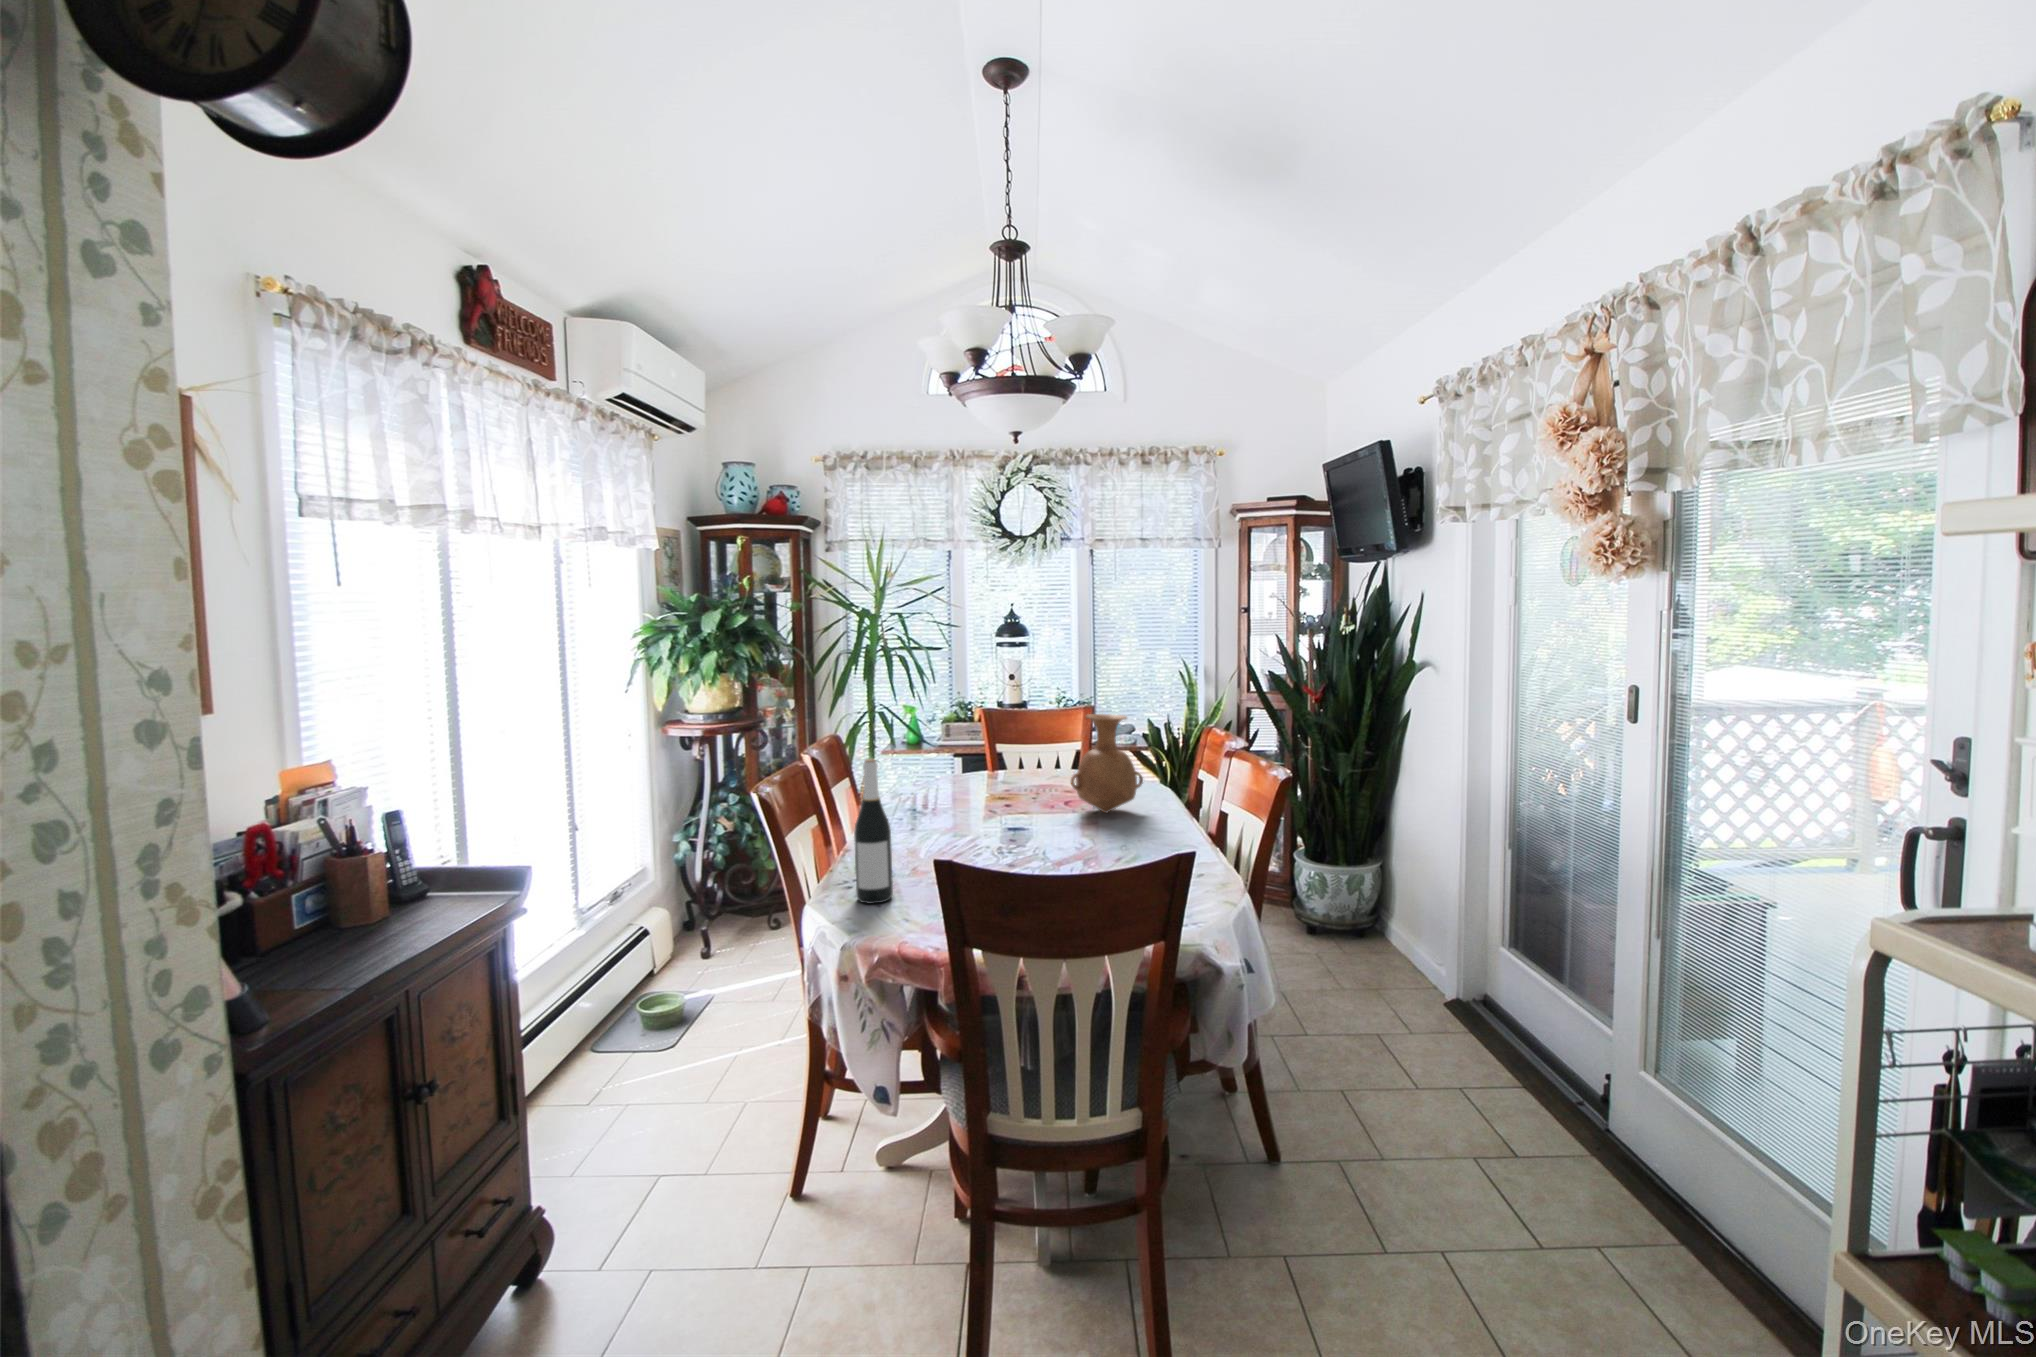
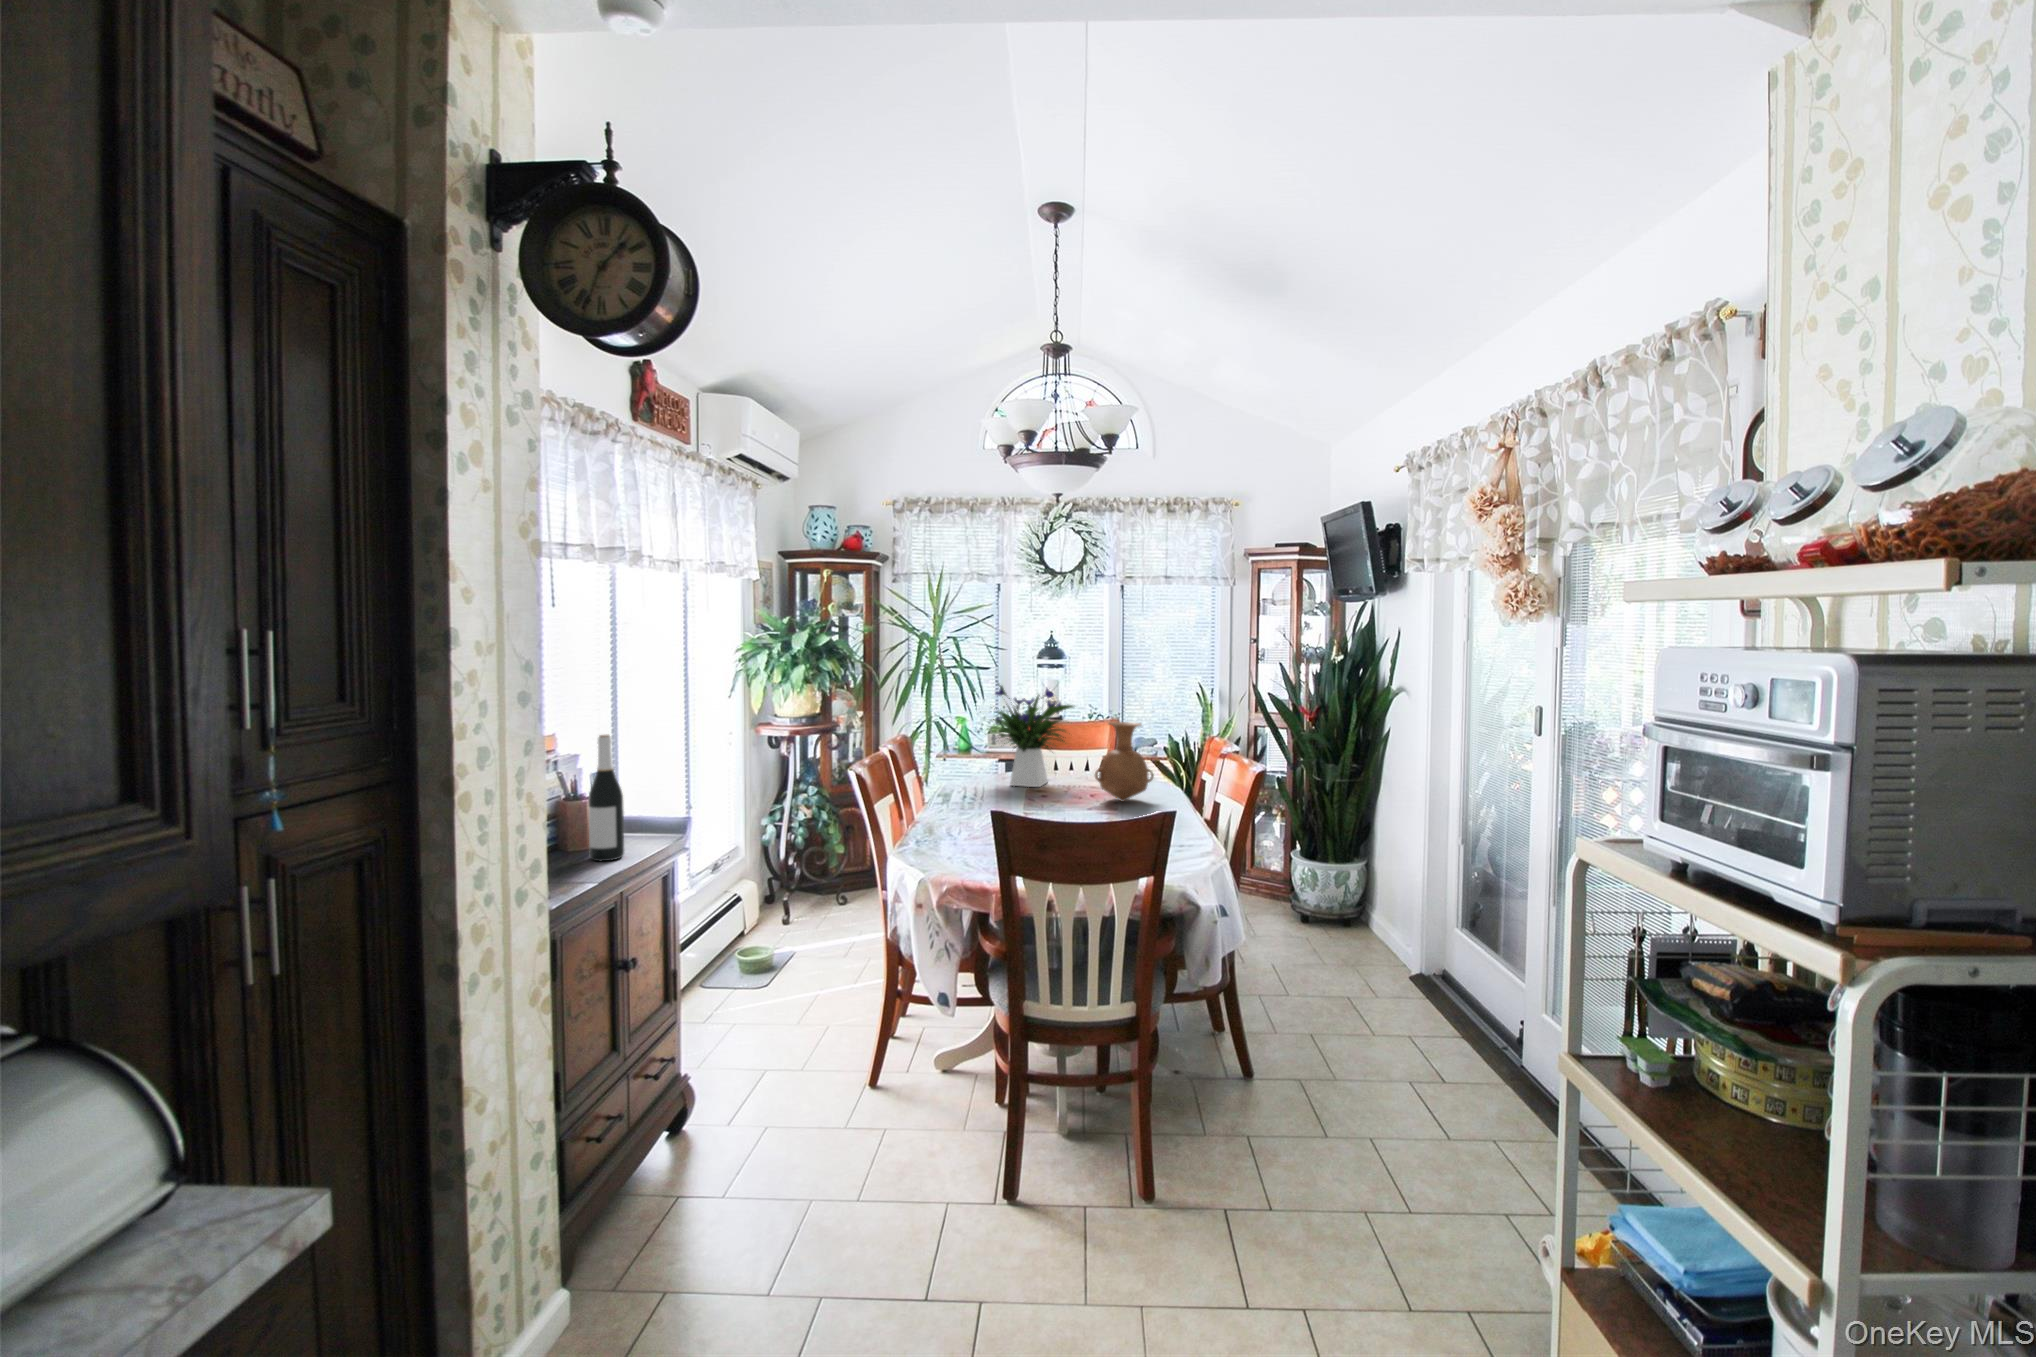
flower arrangement: none [925,666,1046,795] -> present [991,685,1074,787]
wine bottle: present [854,759,893,904] -> present [588,735,624,861]

